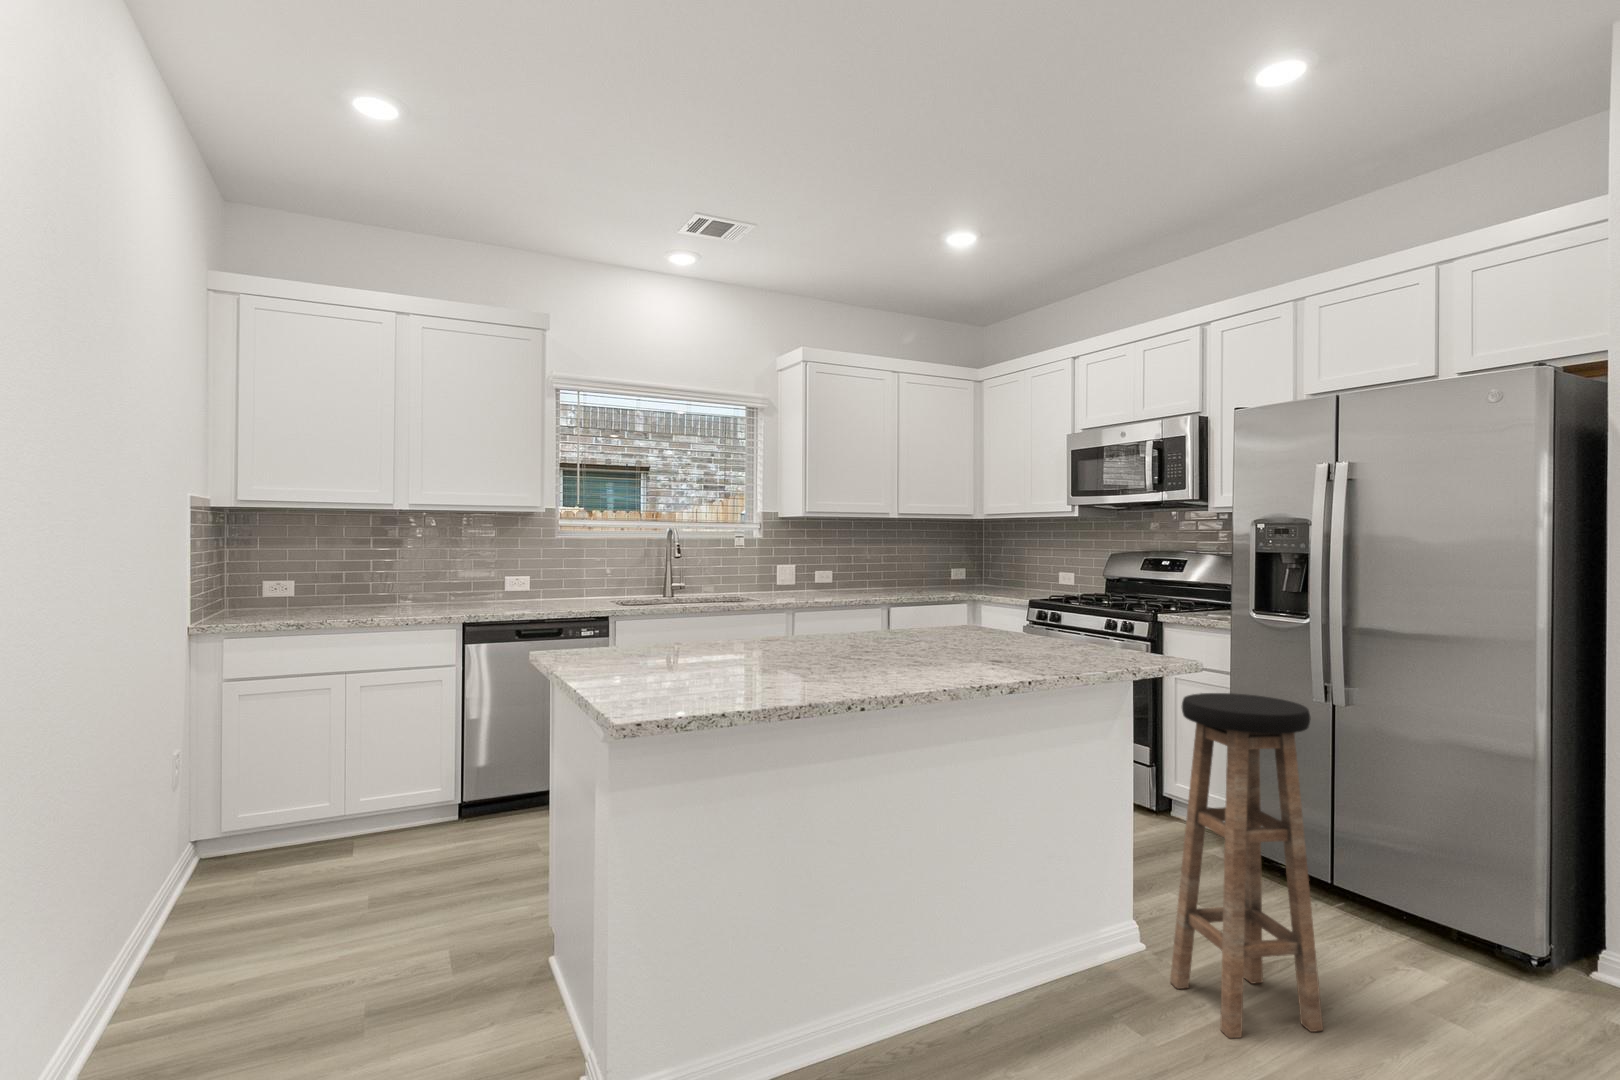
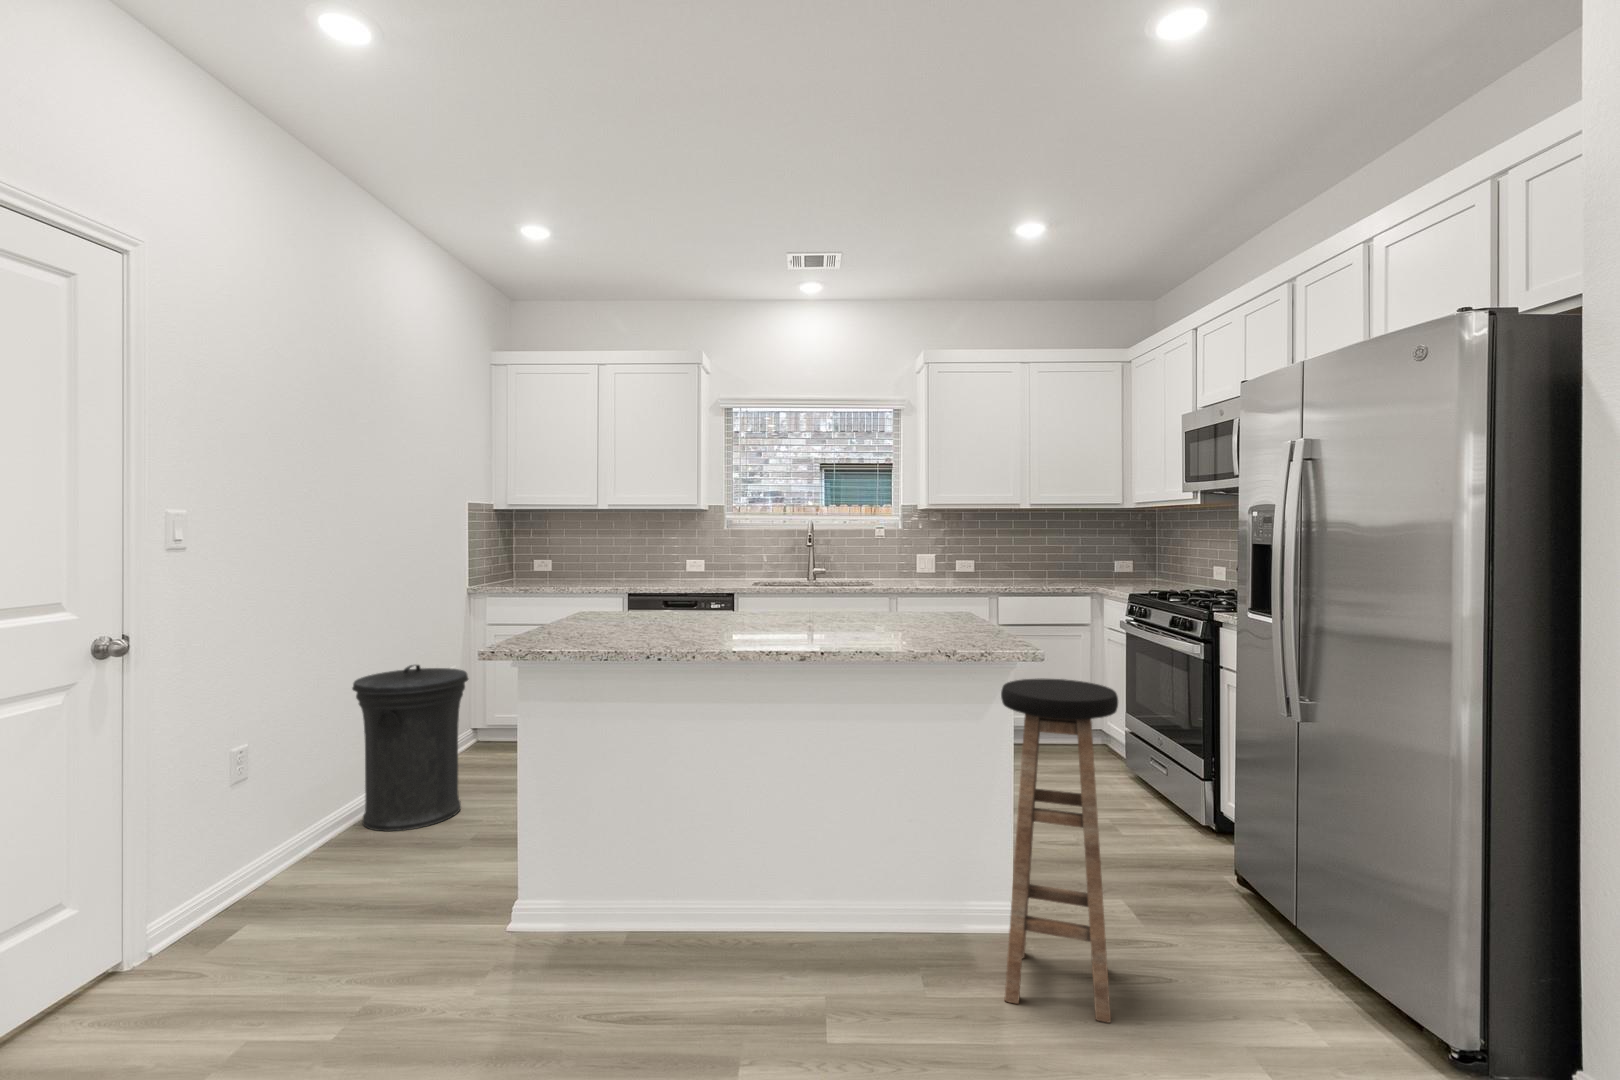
trash can: none [116,753,325,1043] -> present [352,665,468,831]

